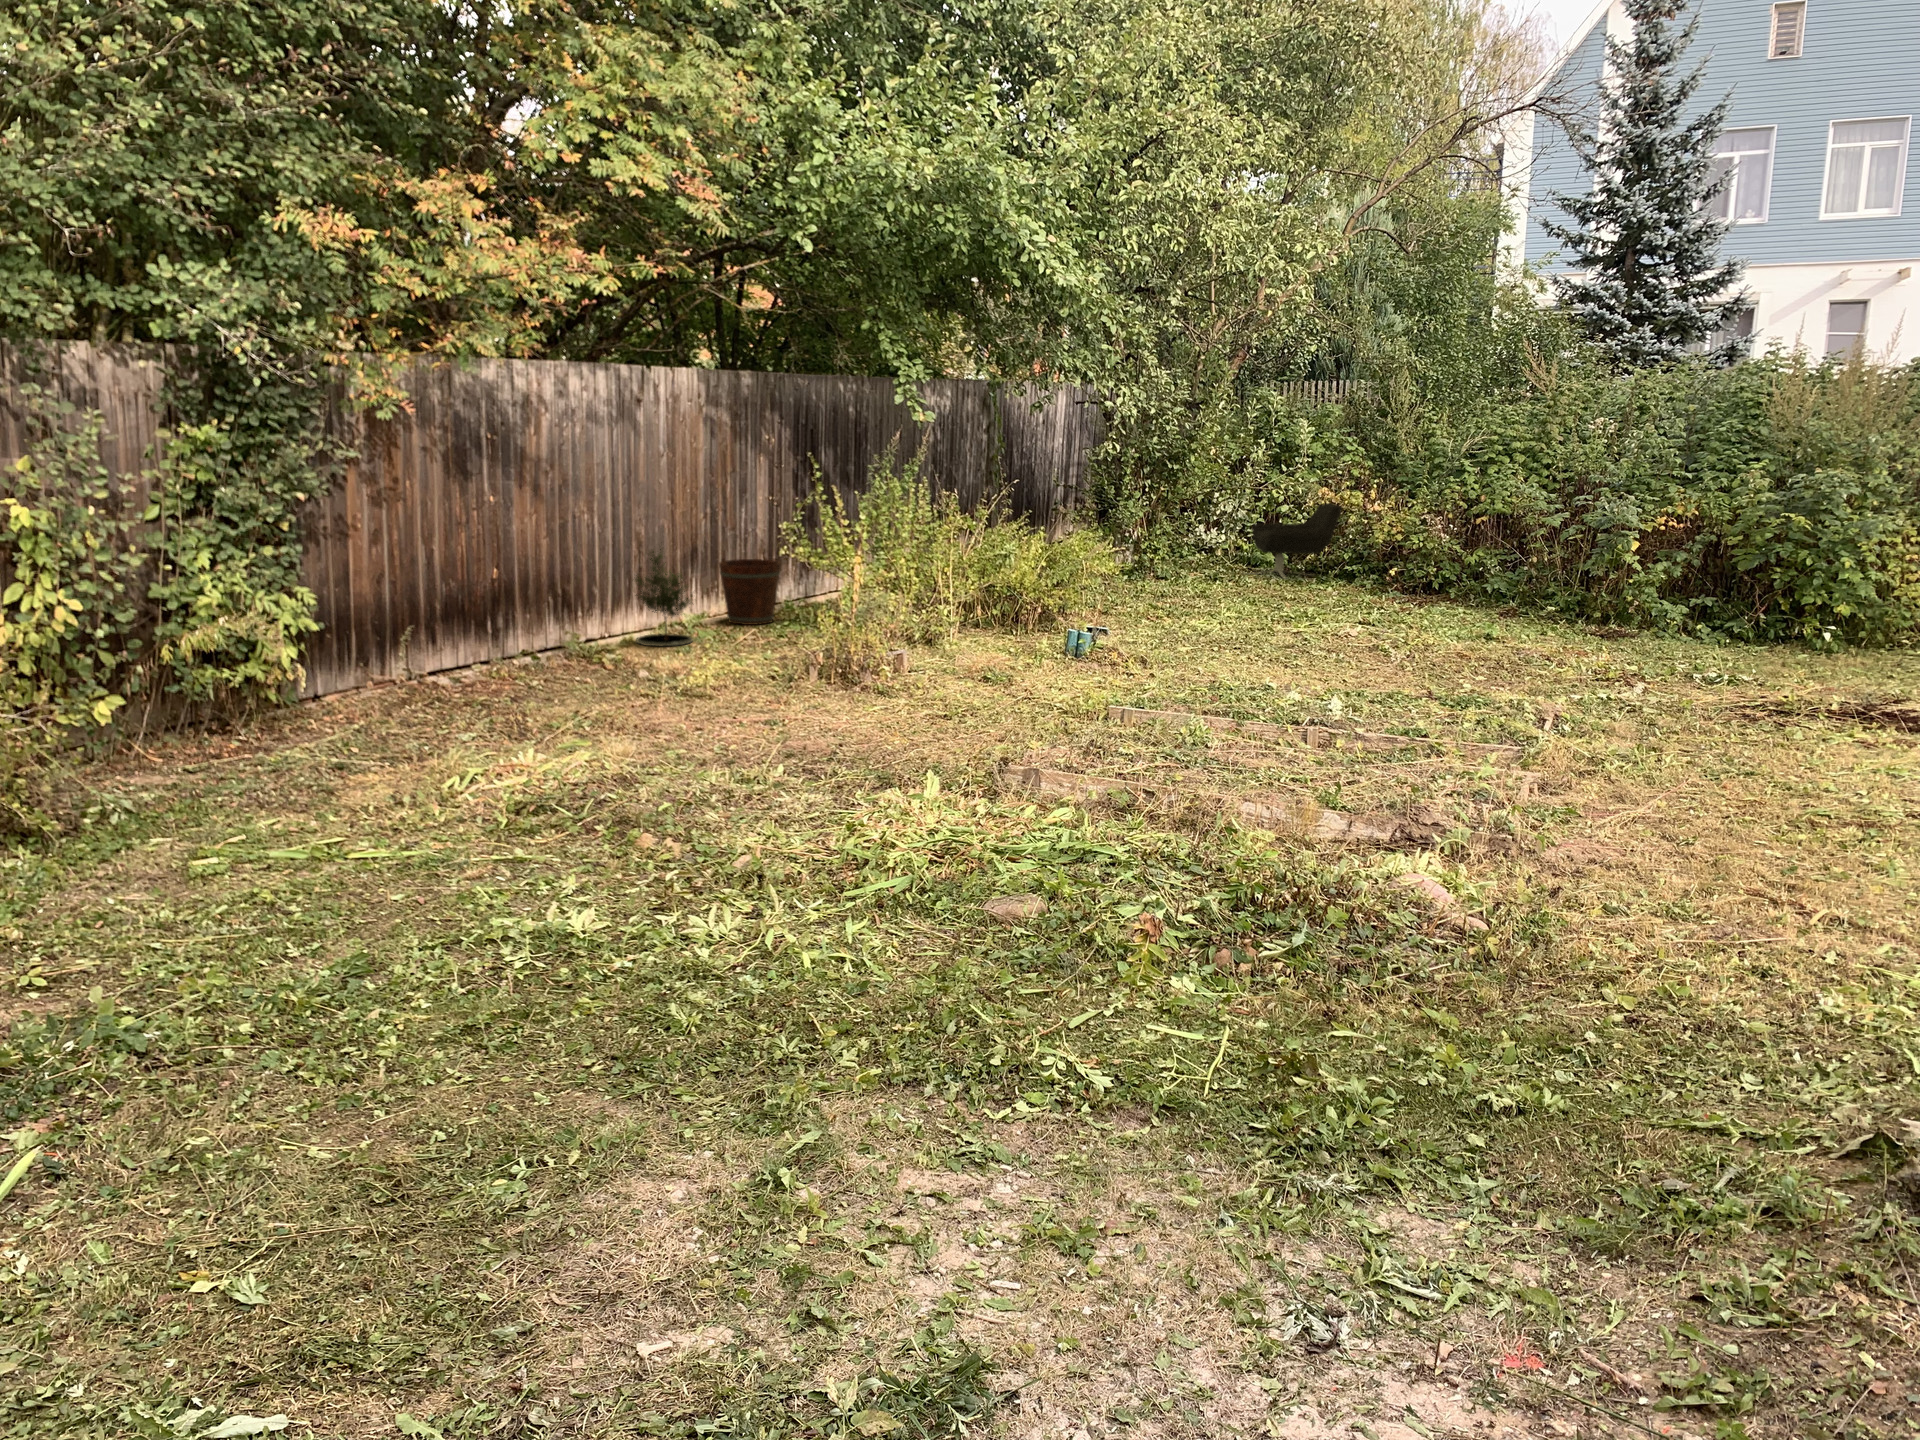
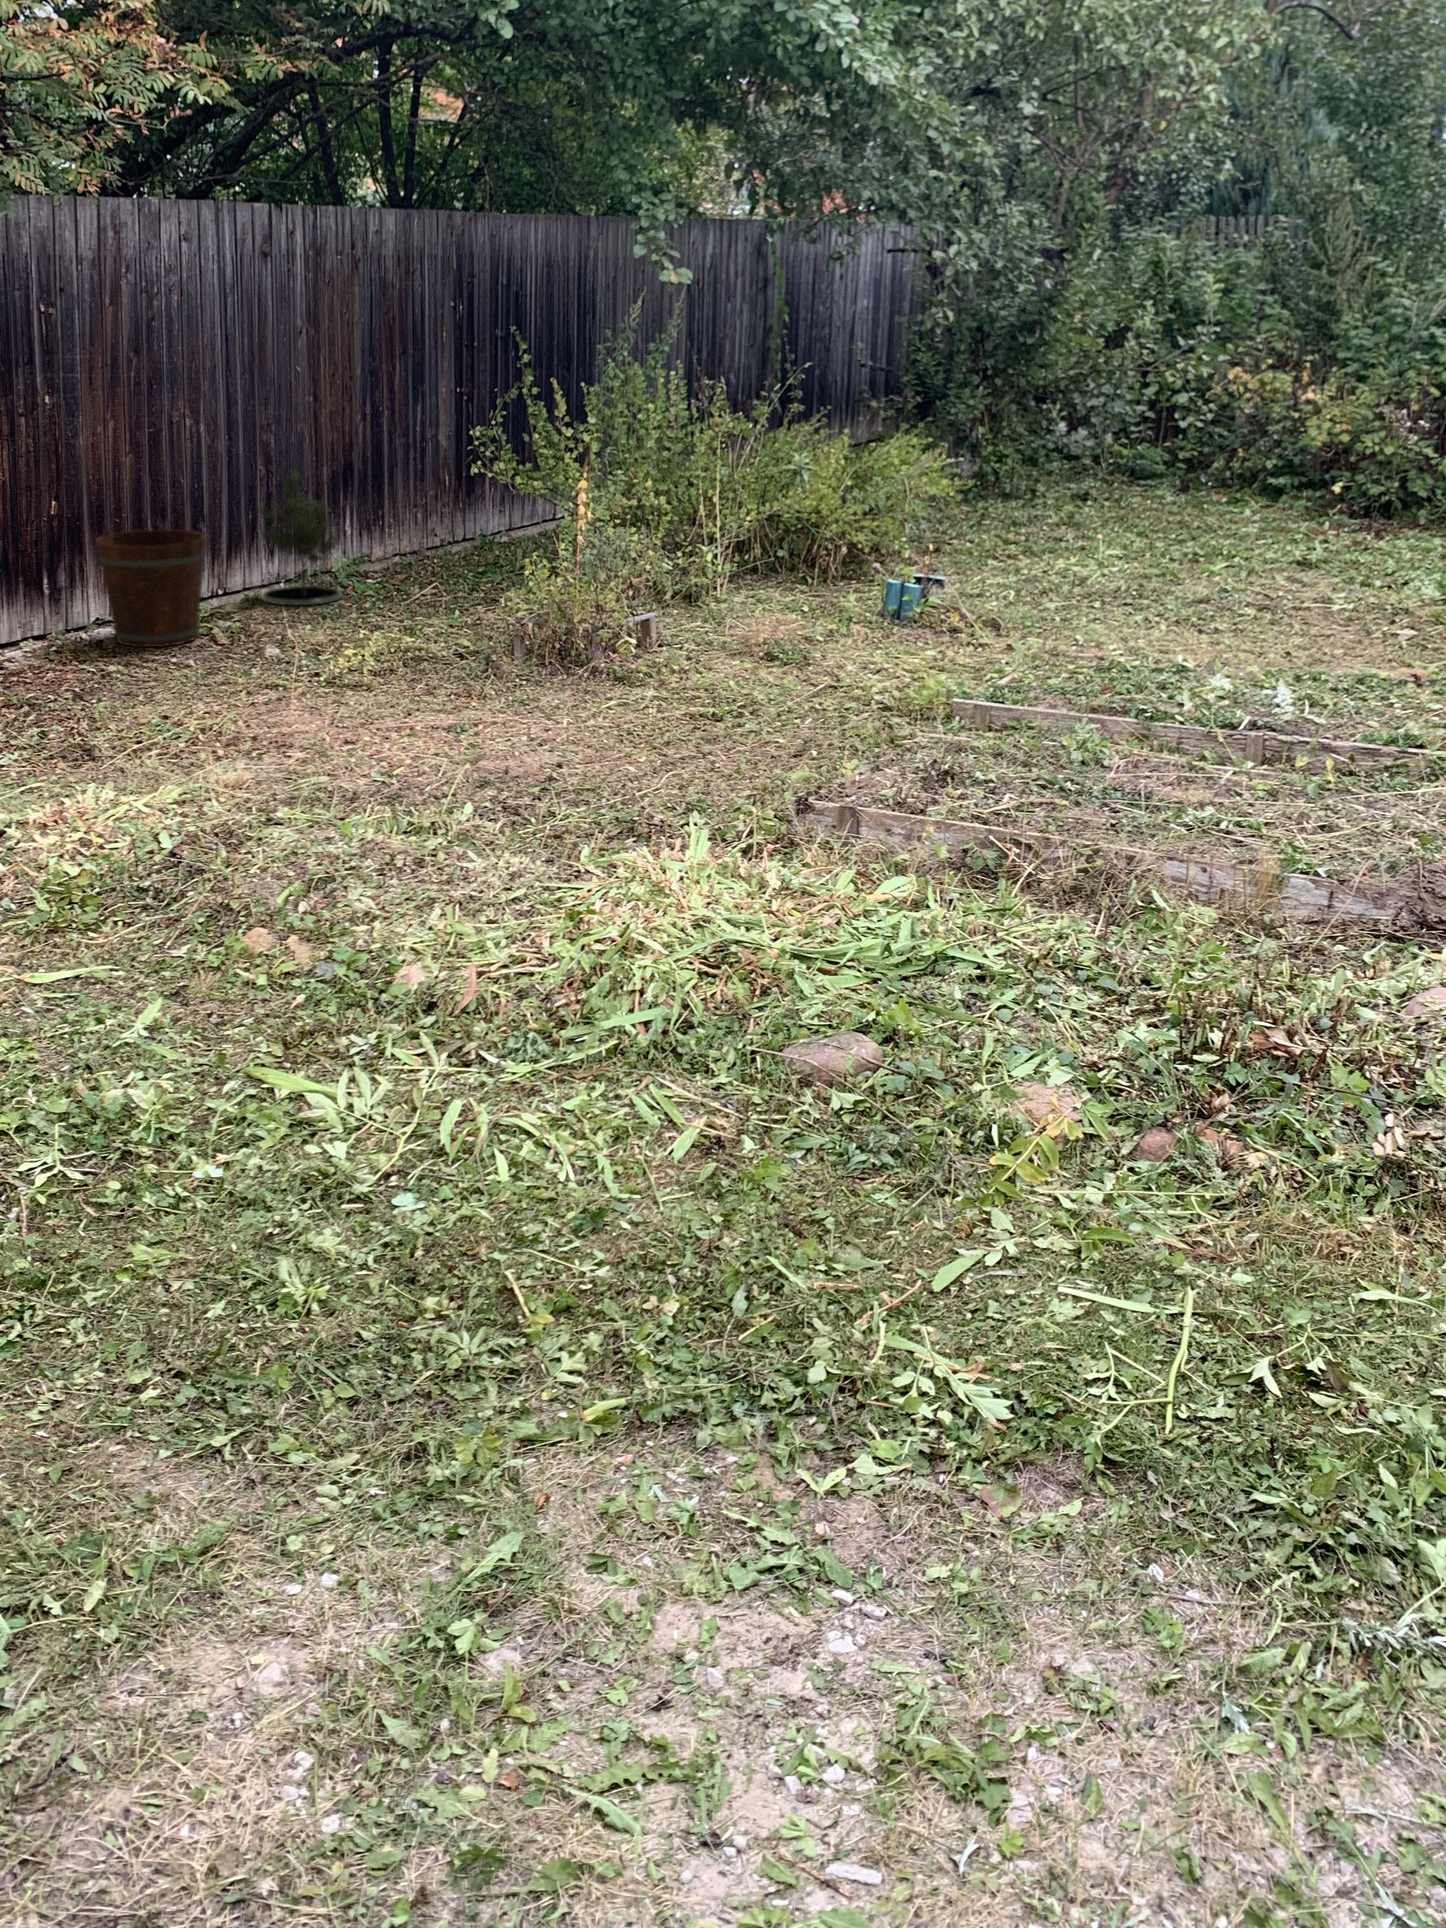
lounge chair: present [1252,503,1343,579] -> none [1115,385,1257,494]
bucket: present [719,558,781,625] -> present [96,529,207,647]

